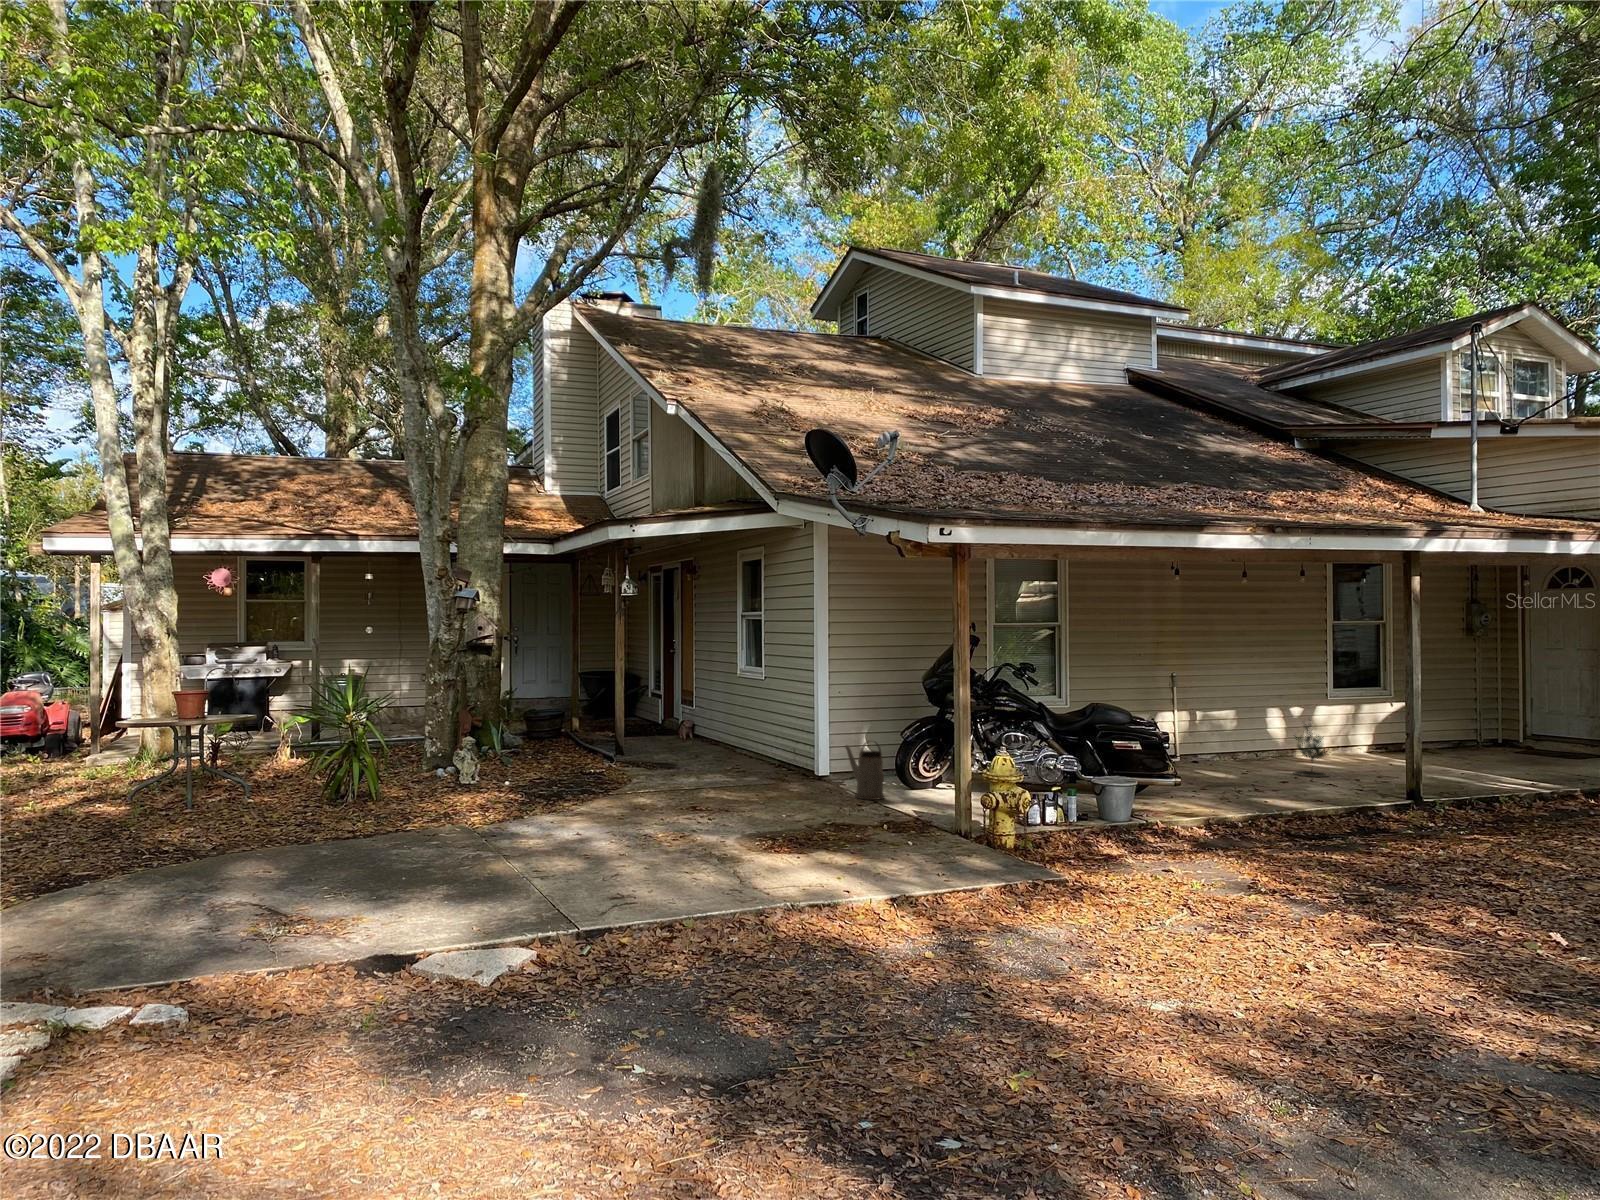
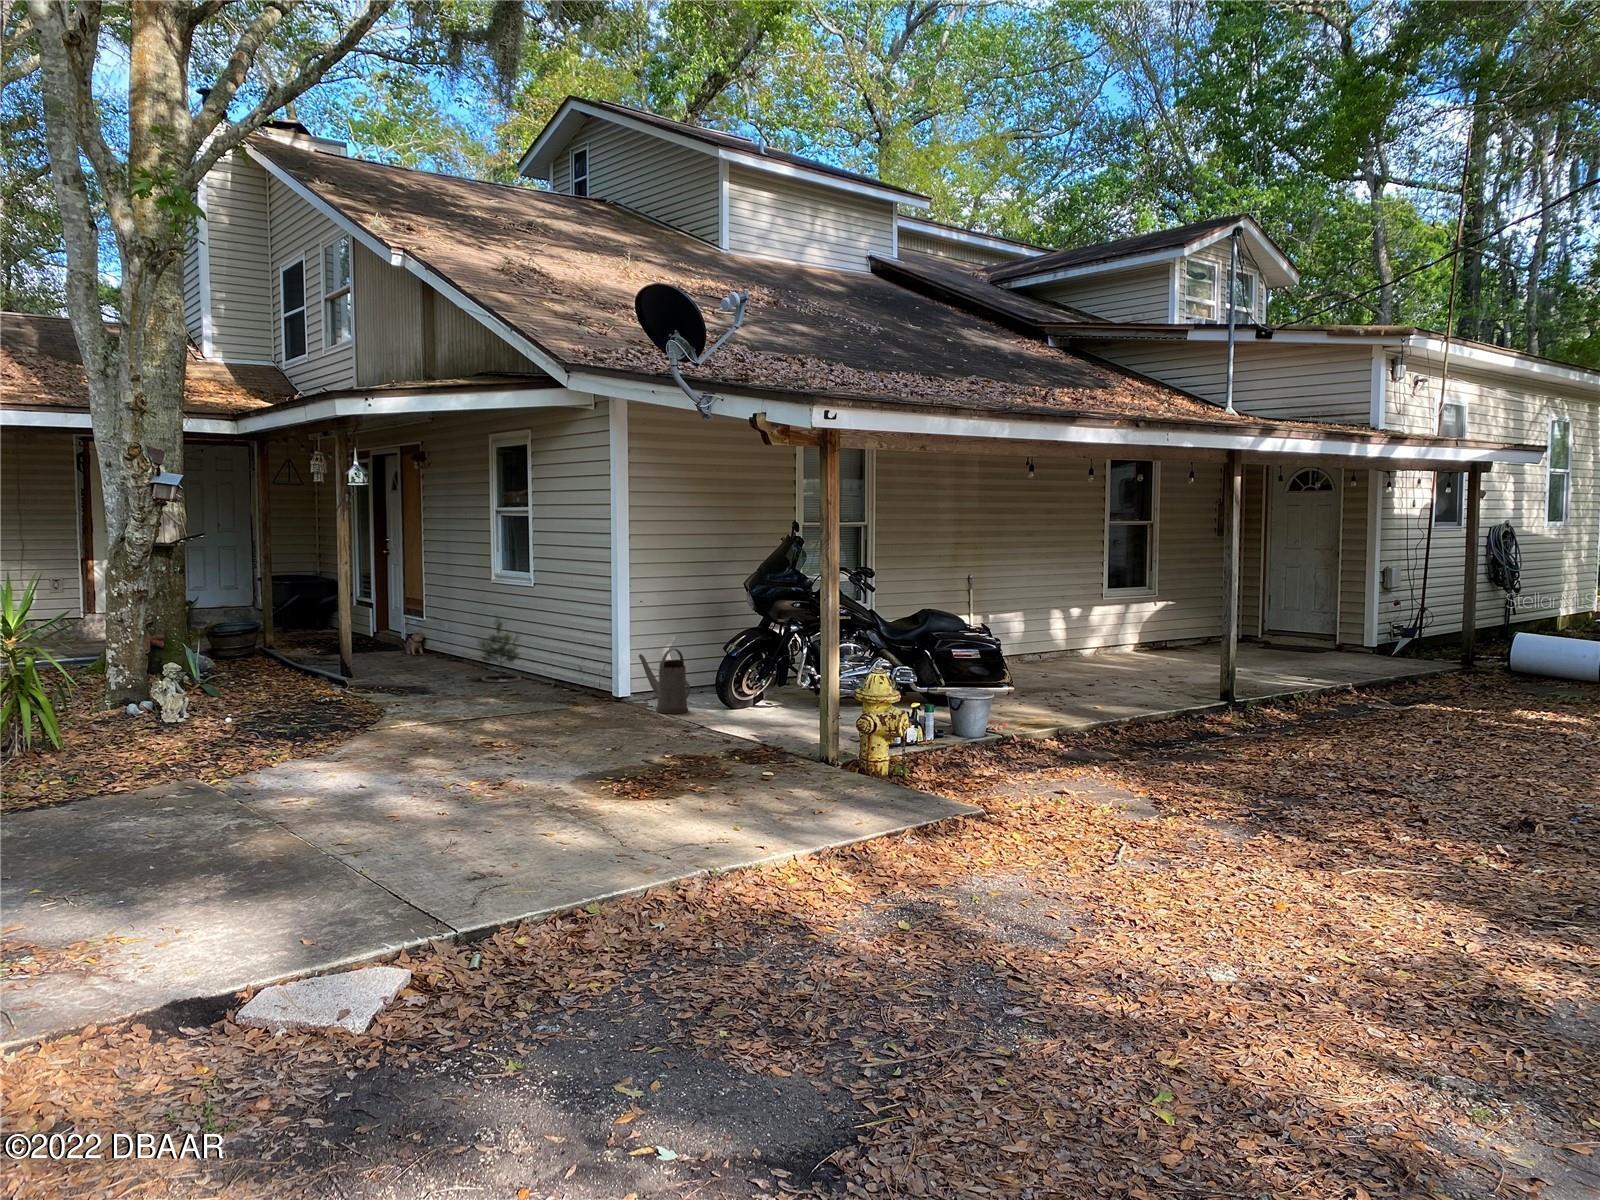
potted tree: present [1294,720,1328,777] -> present [477,619,520,682]

